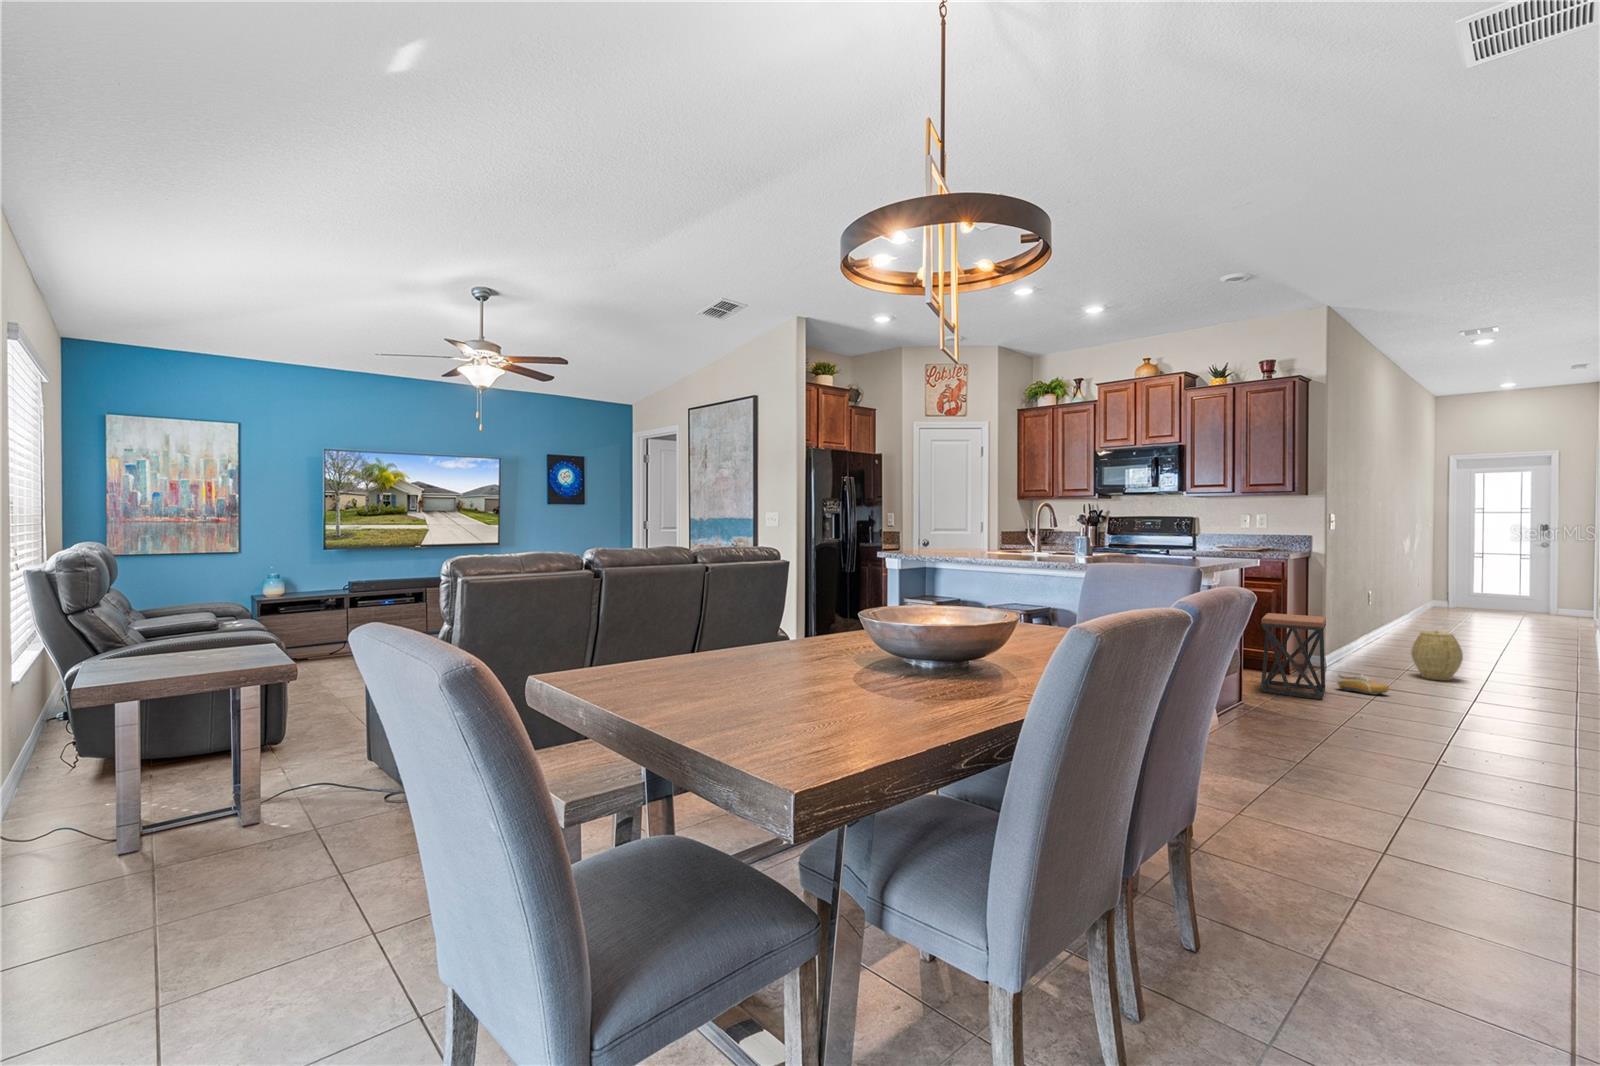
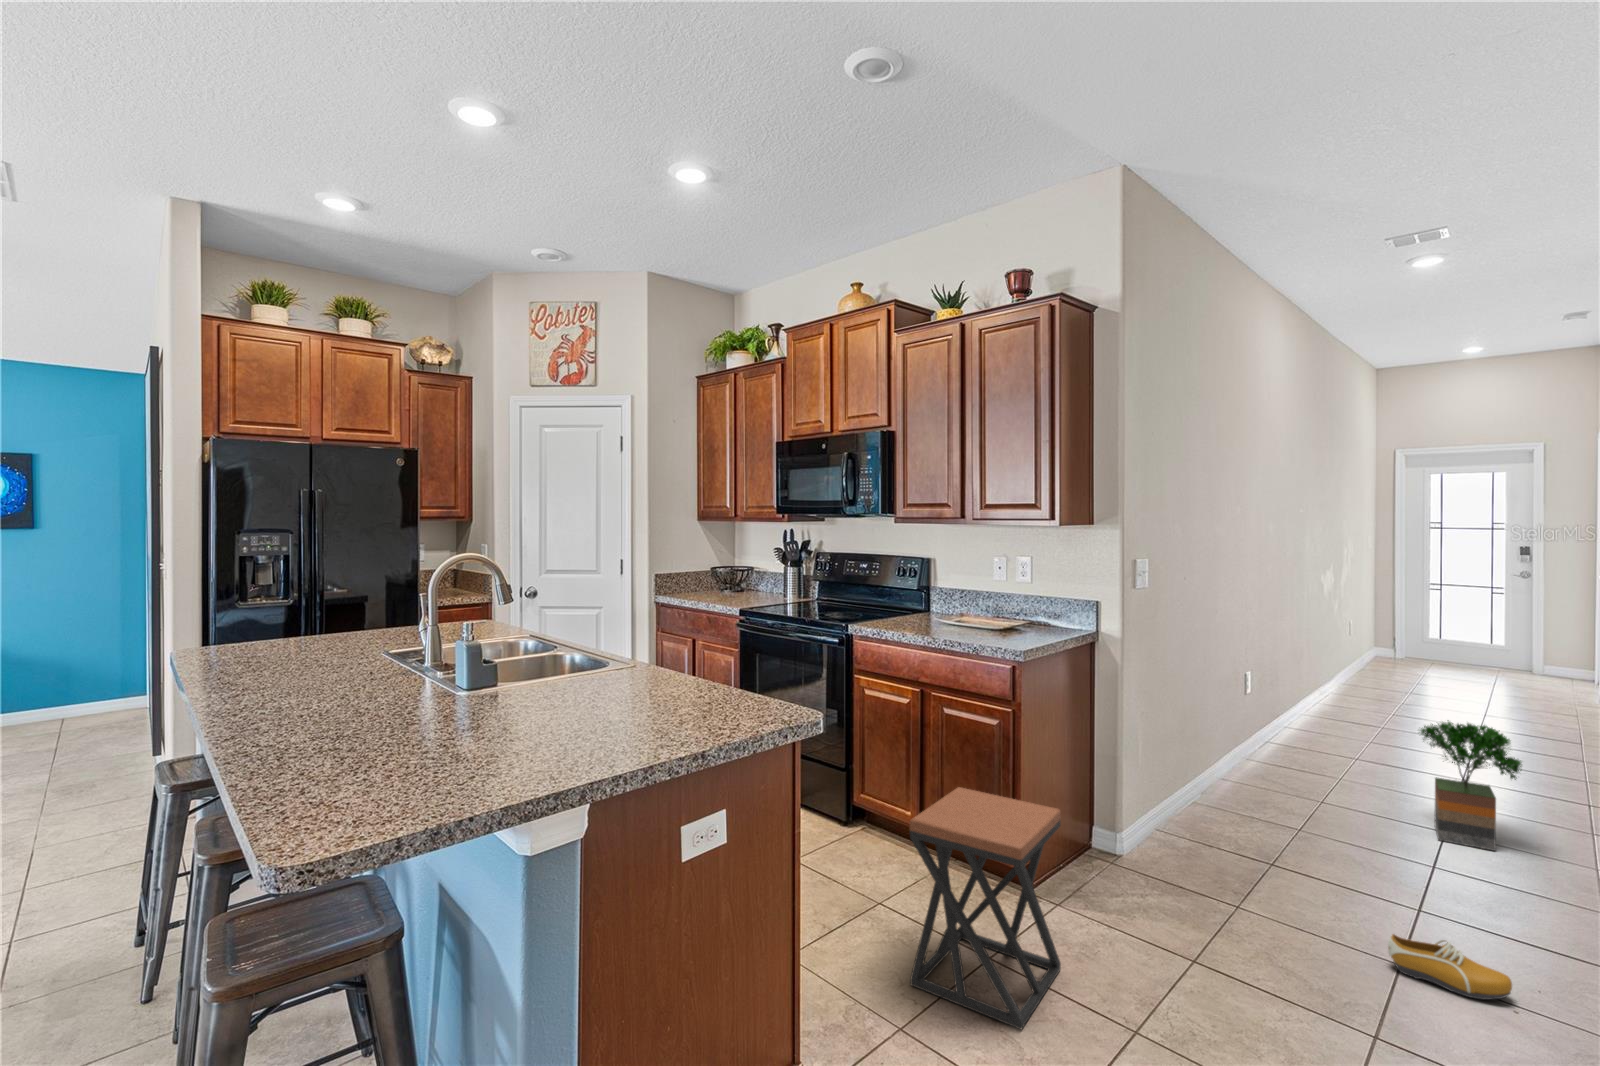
potted tree: none [1482,601,1542,667] -> present [1420,720,1522,851]
woven basket: present [1411,631,1463,681] -> none [1270,803,1366,916]
shoe: present [1337,674,1389,695] -> present [1388,934,1512,999]

